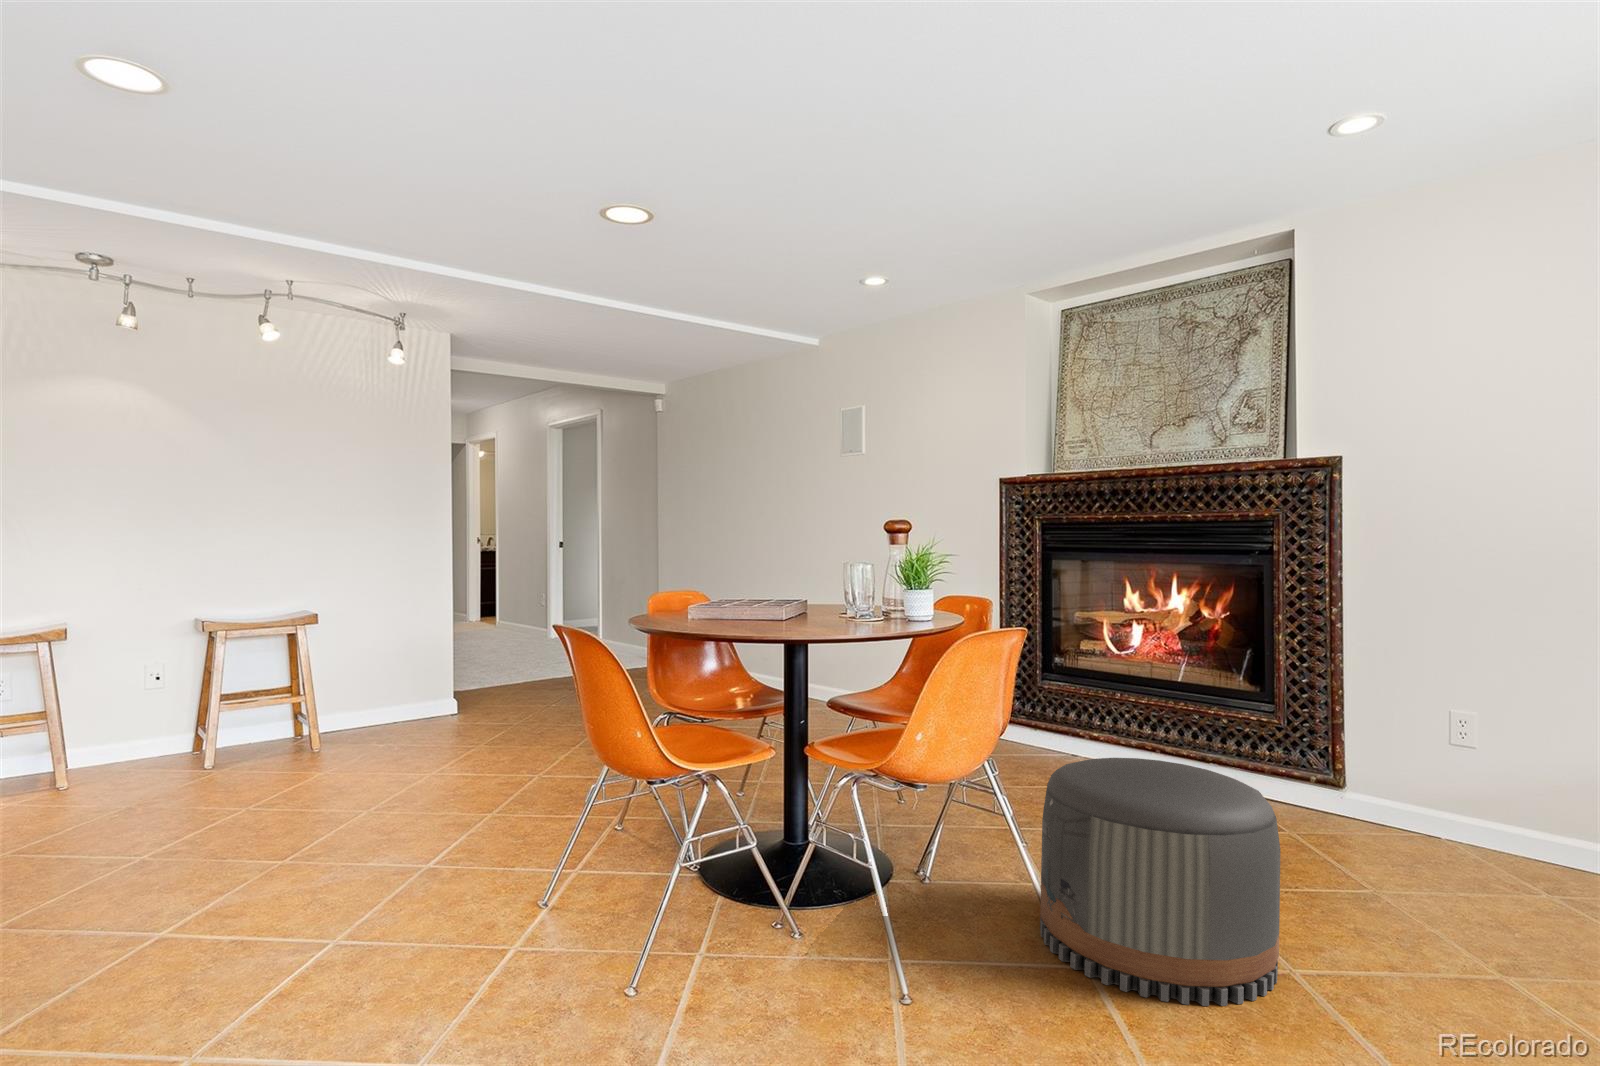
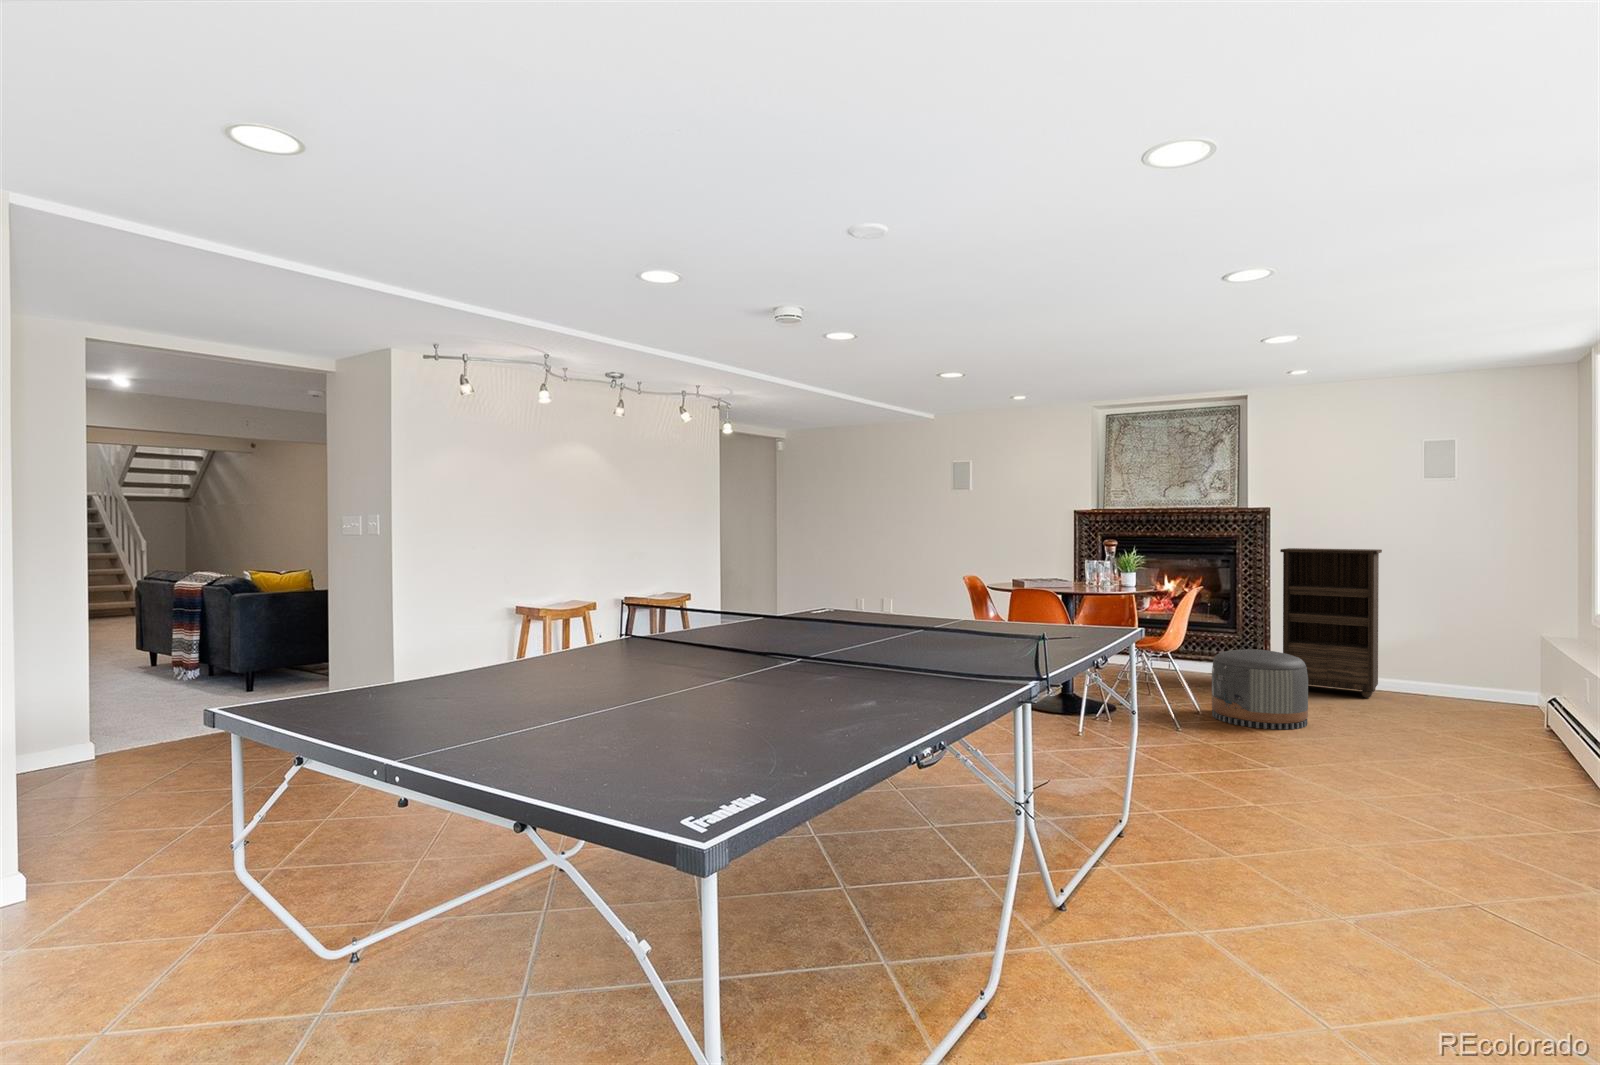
bookshelf: none [1333,535,1599,904] -> present [1280,548,1382,698]

